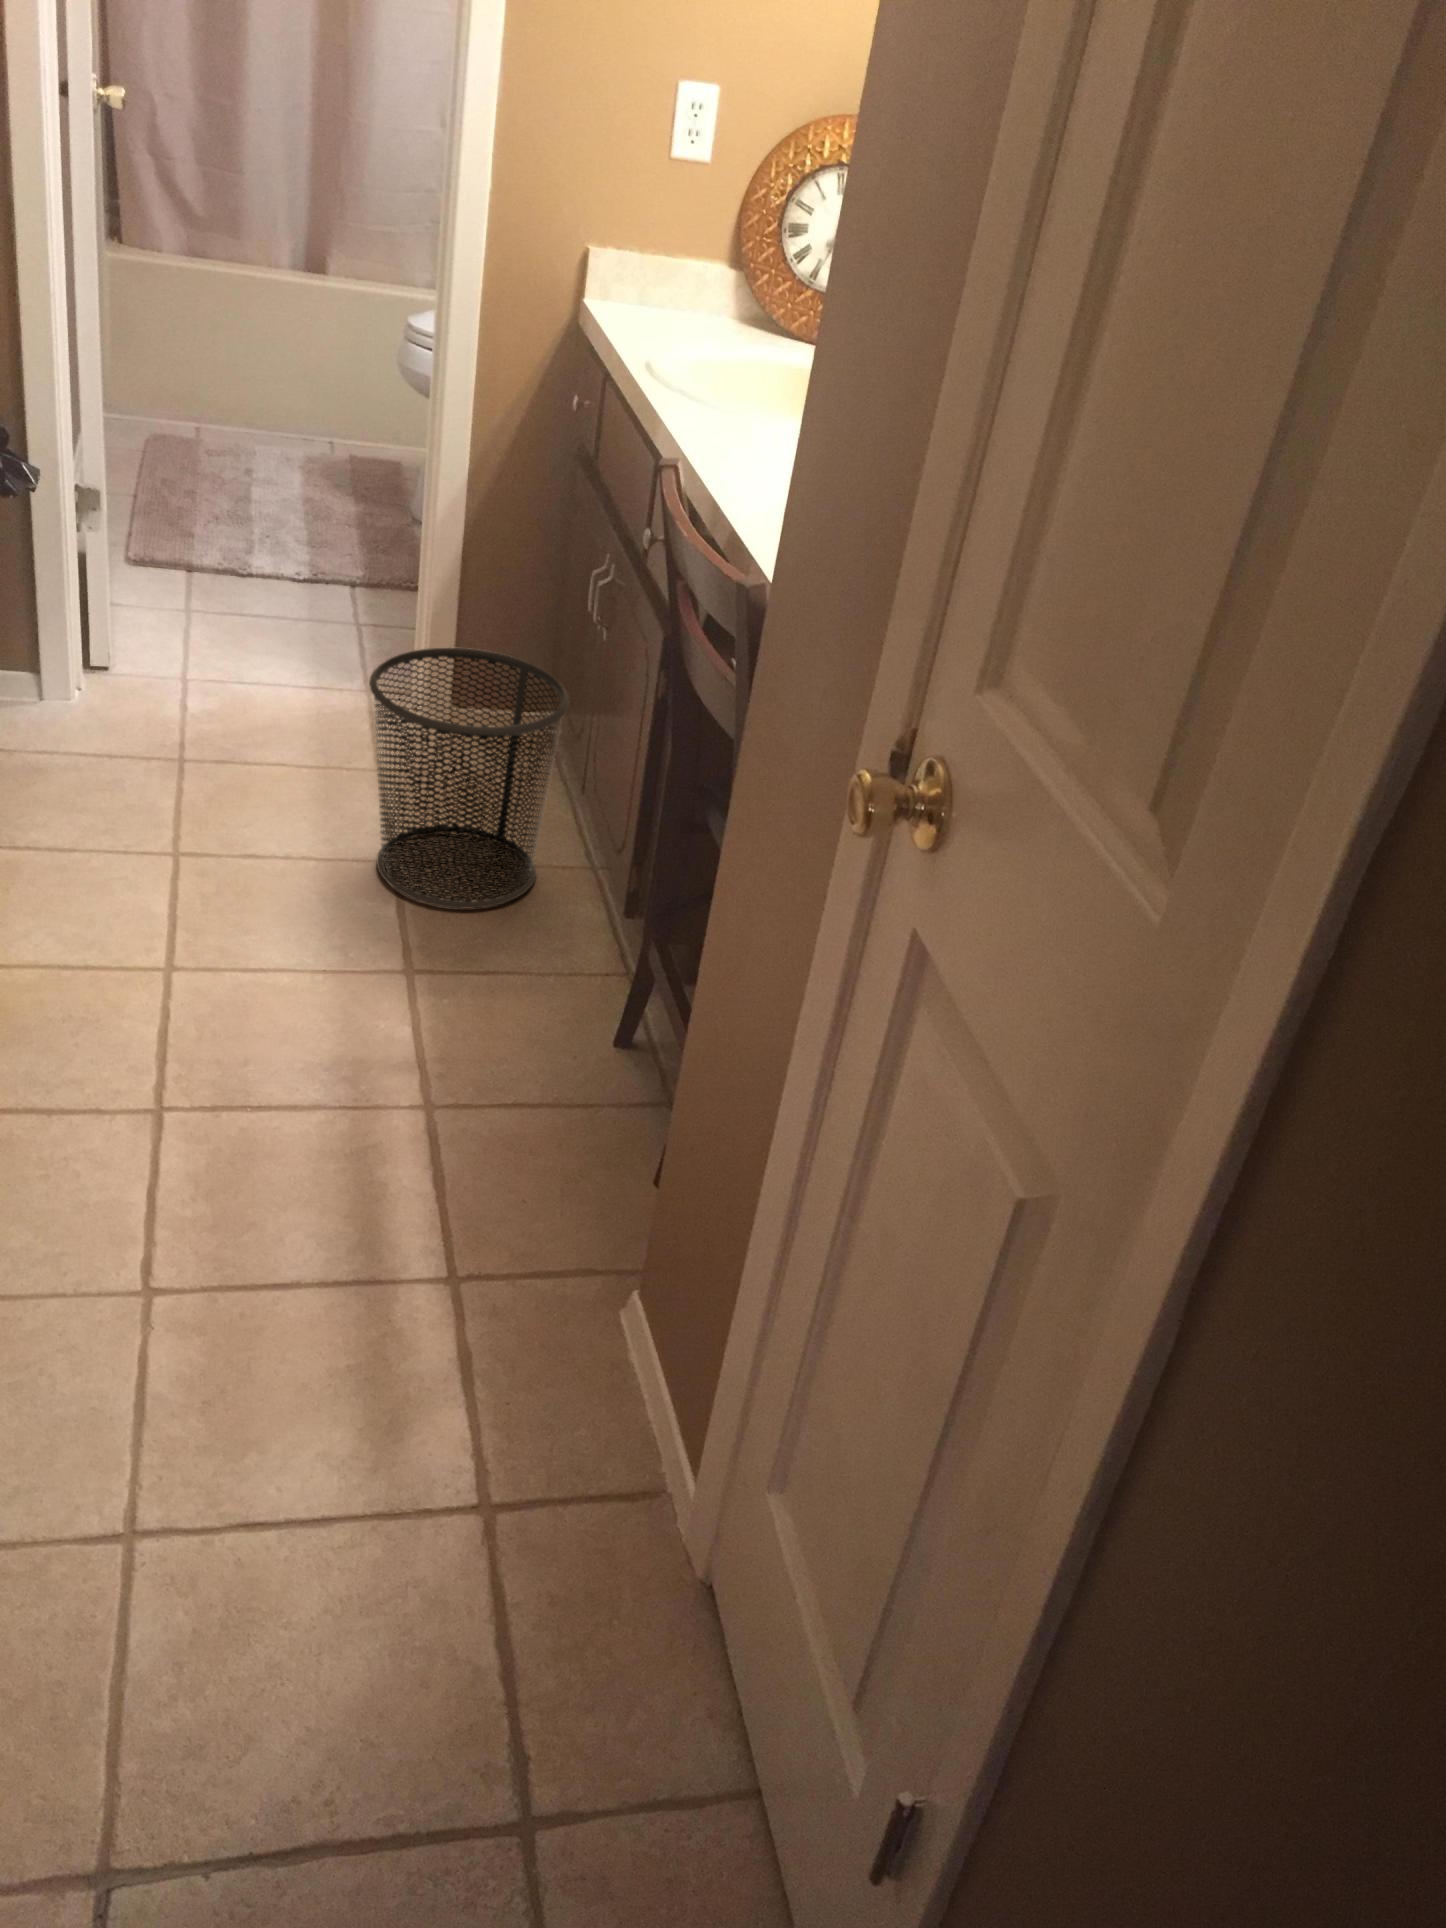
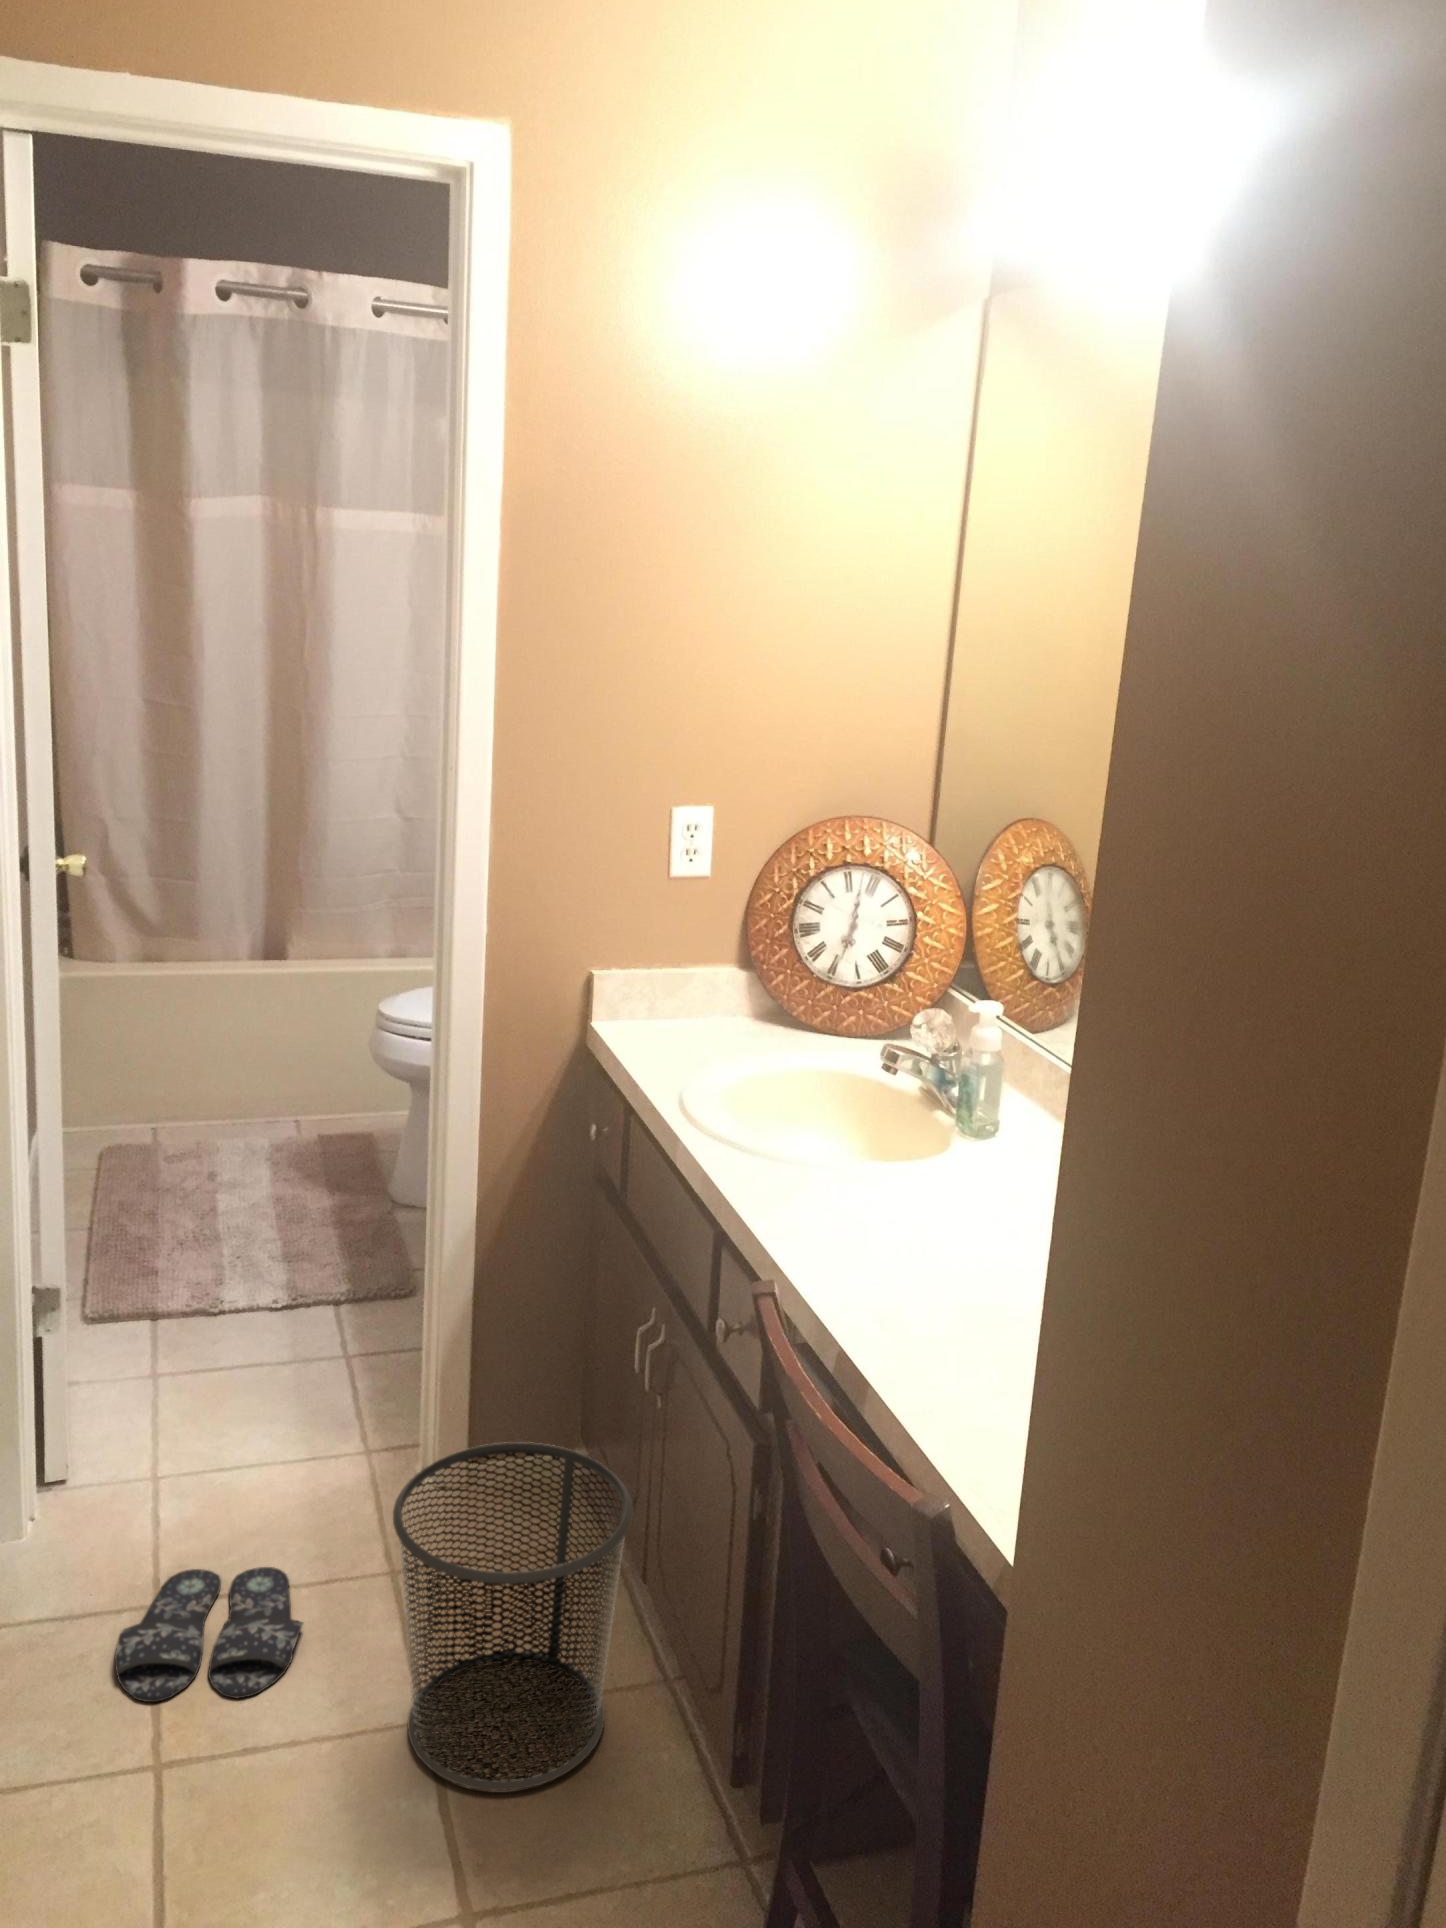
slippers: none [145,741,300,825] -> present [115,1567,303,1702]

